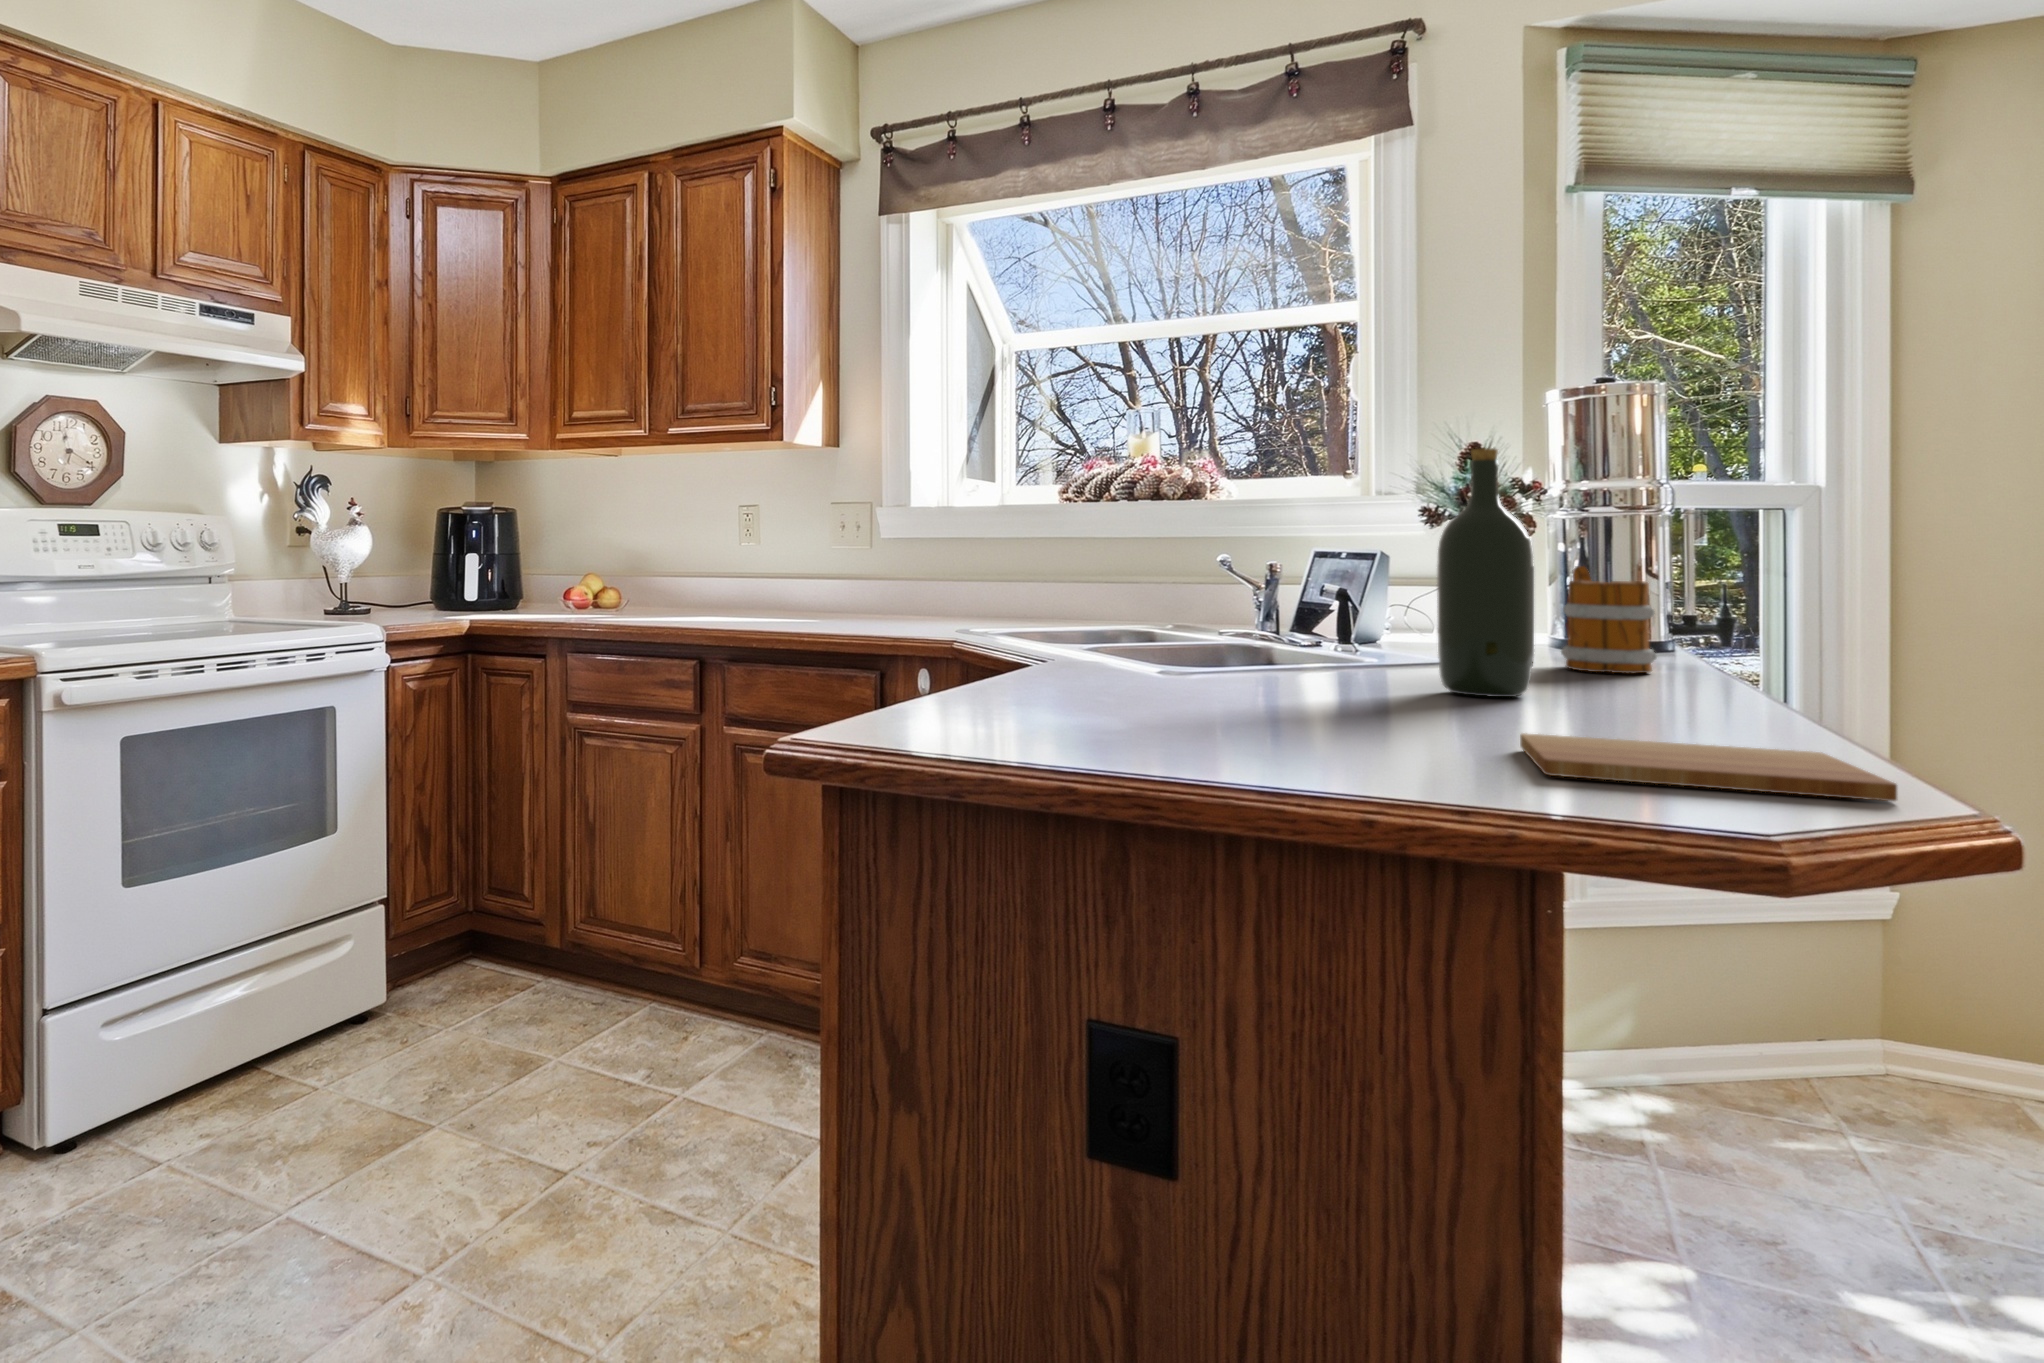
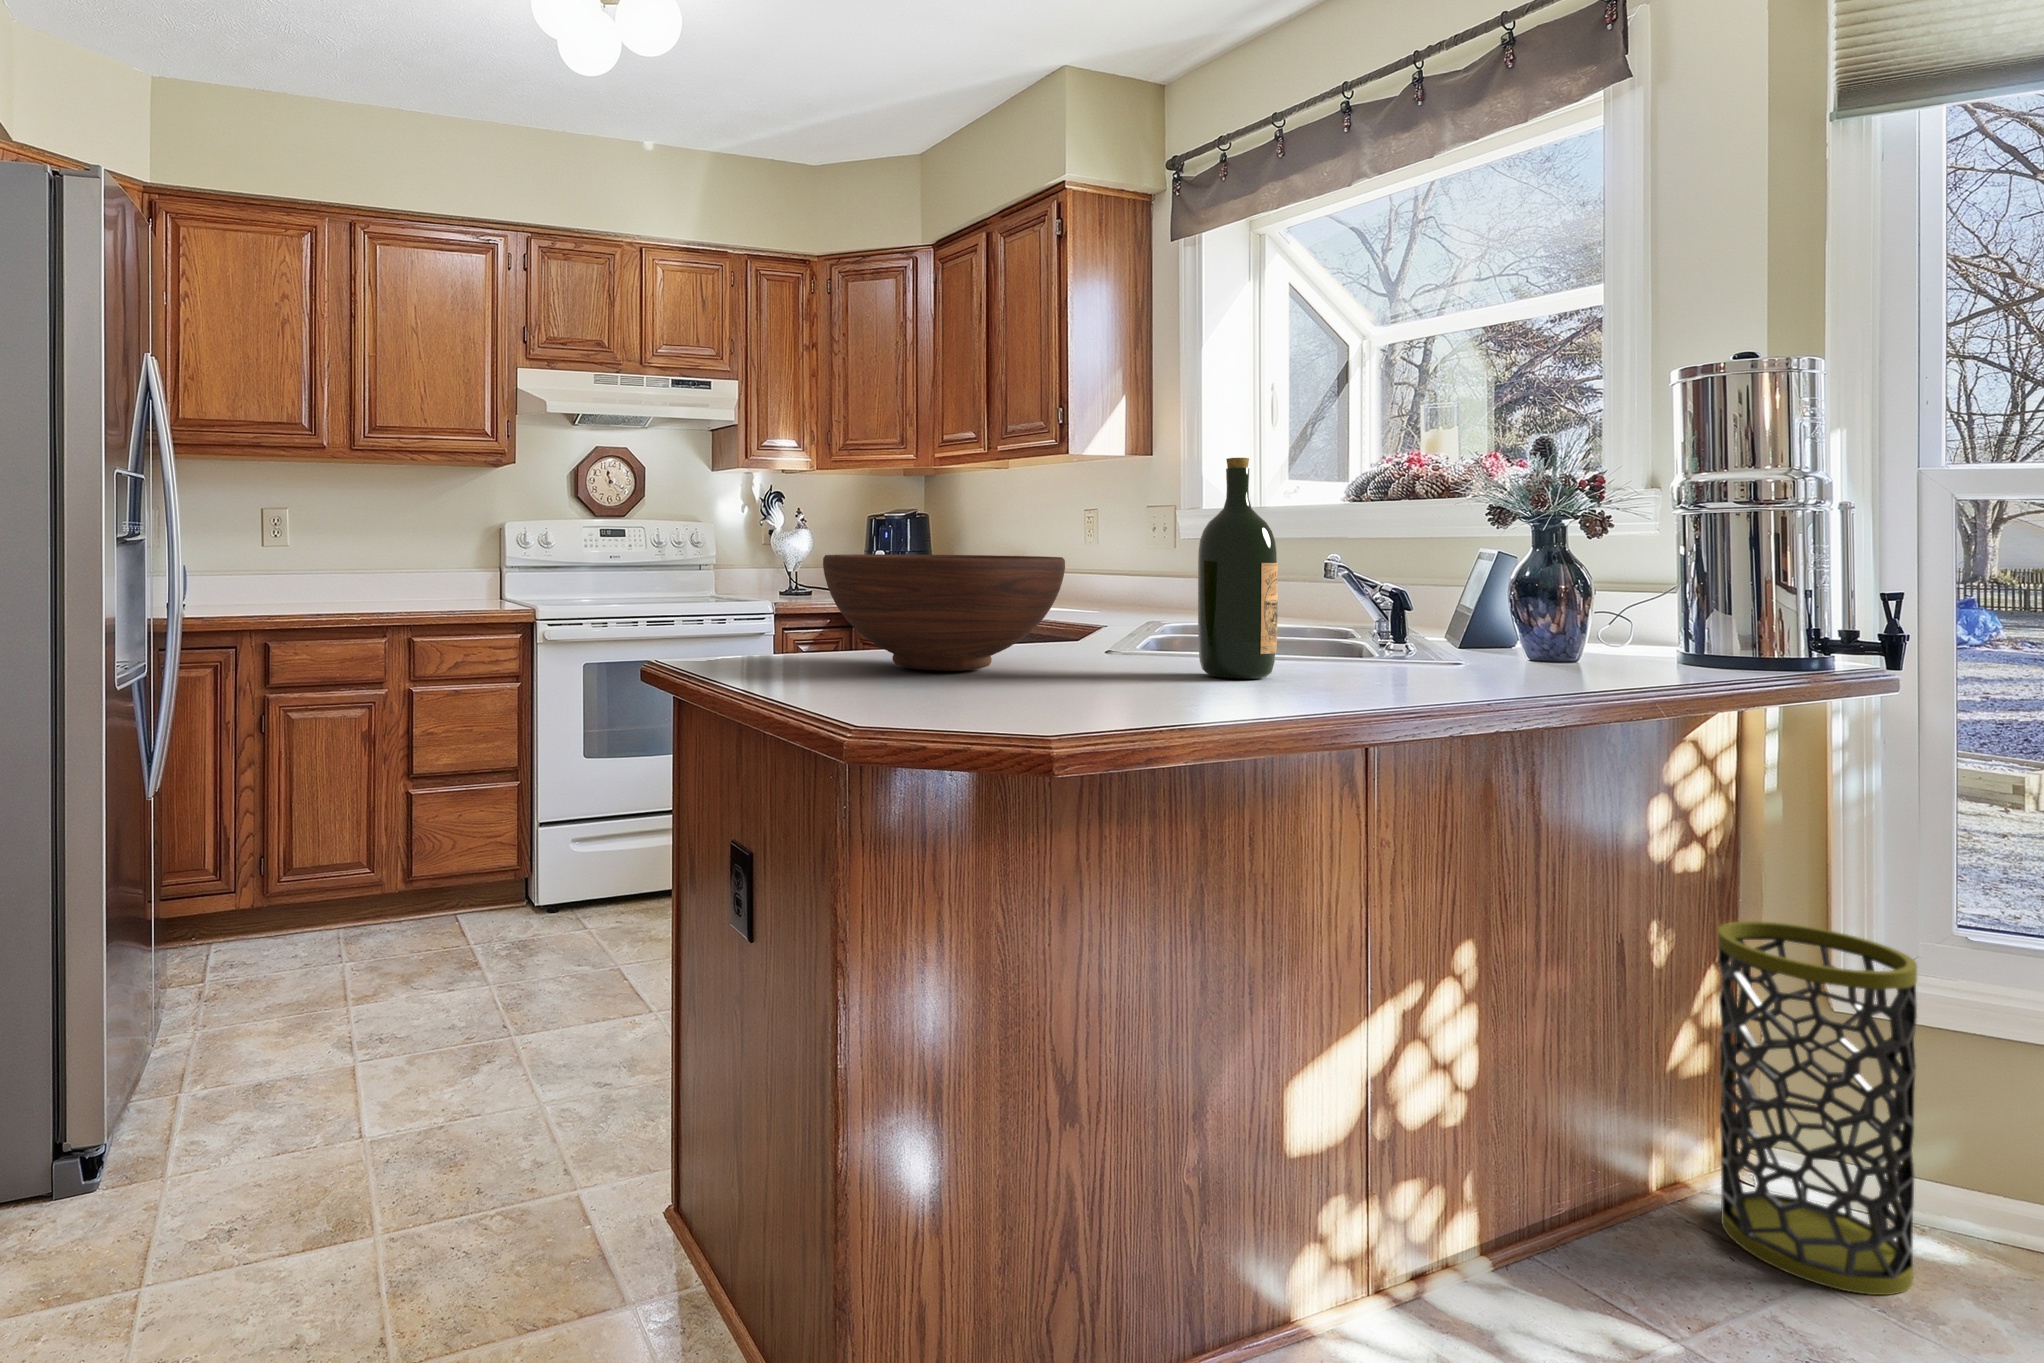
fruit bowl: none [1062,560,1406,717] -> present [823,554,1065,671]
mug: present [1561,566,1657,673] -> none [1493,566,1587,679]
cutting board: present [1520,733,1897,801] -> none [880,683,1106,727]
trash can: none [1558,864,1712,1166] -> present [1718,921,1917,1295]

